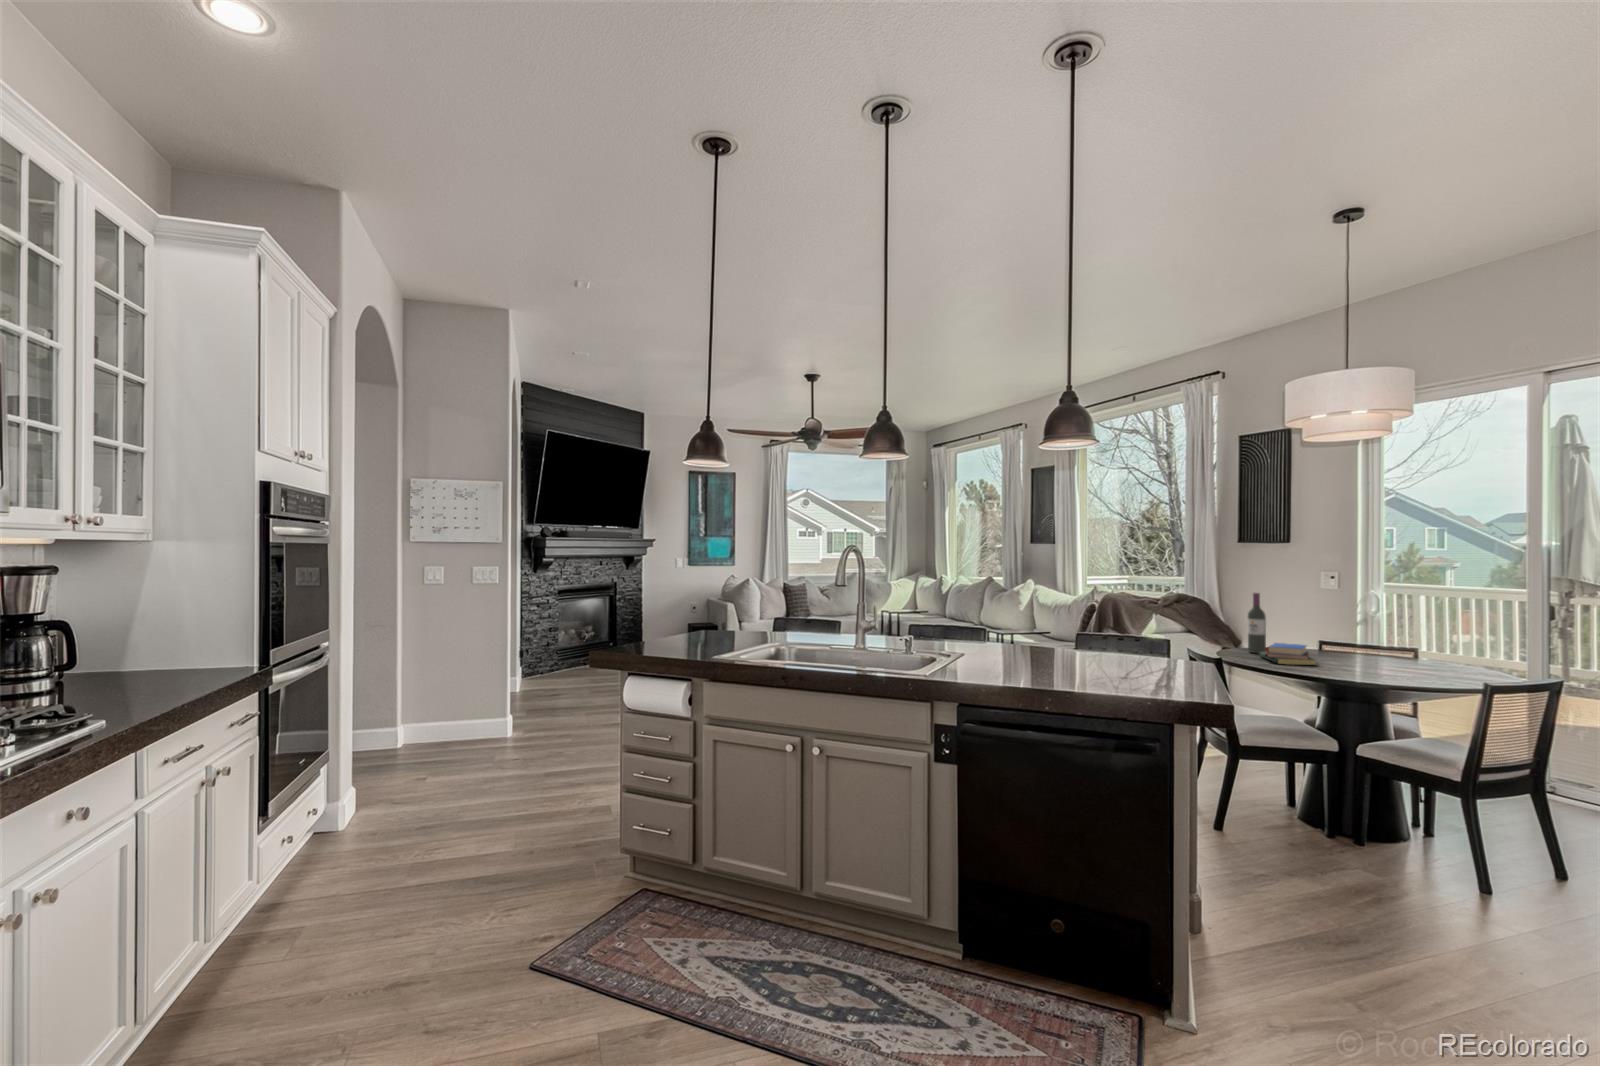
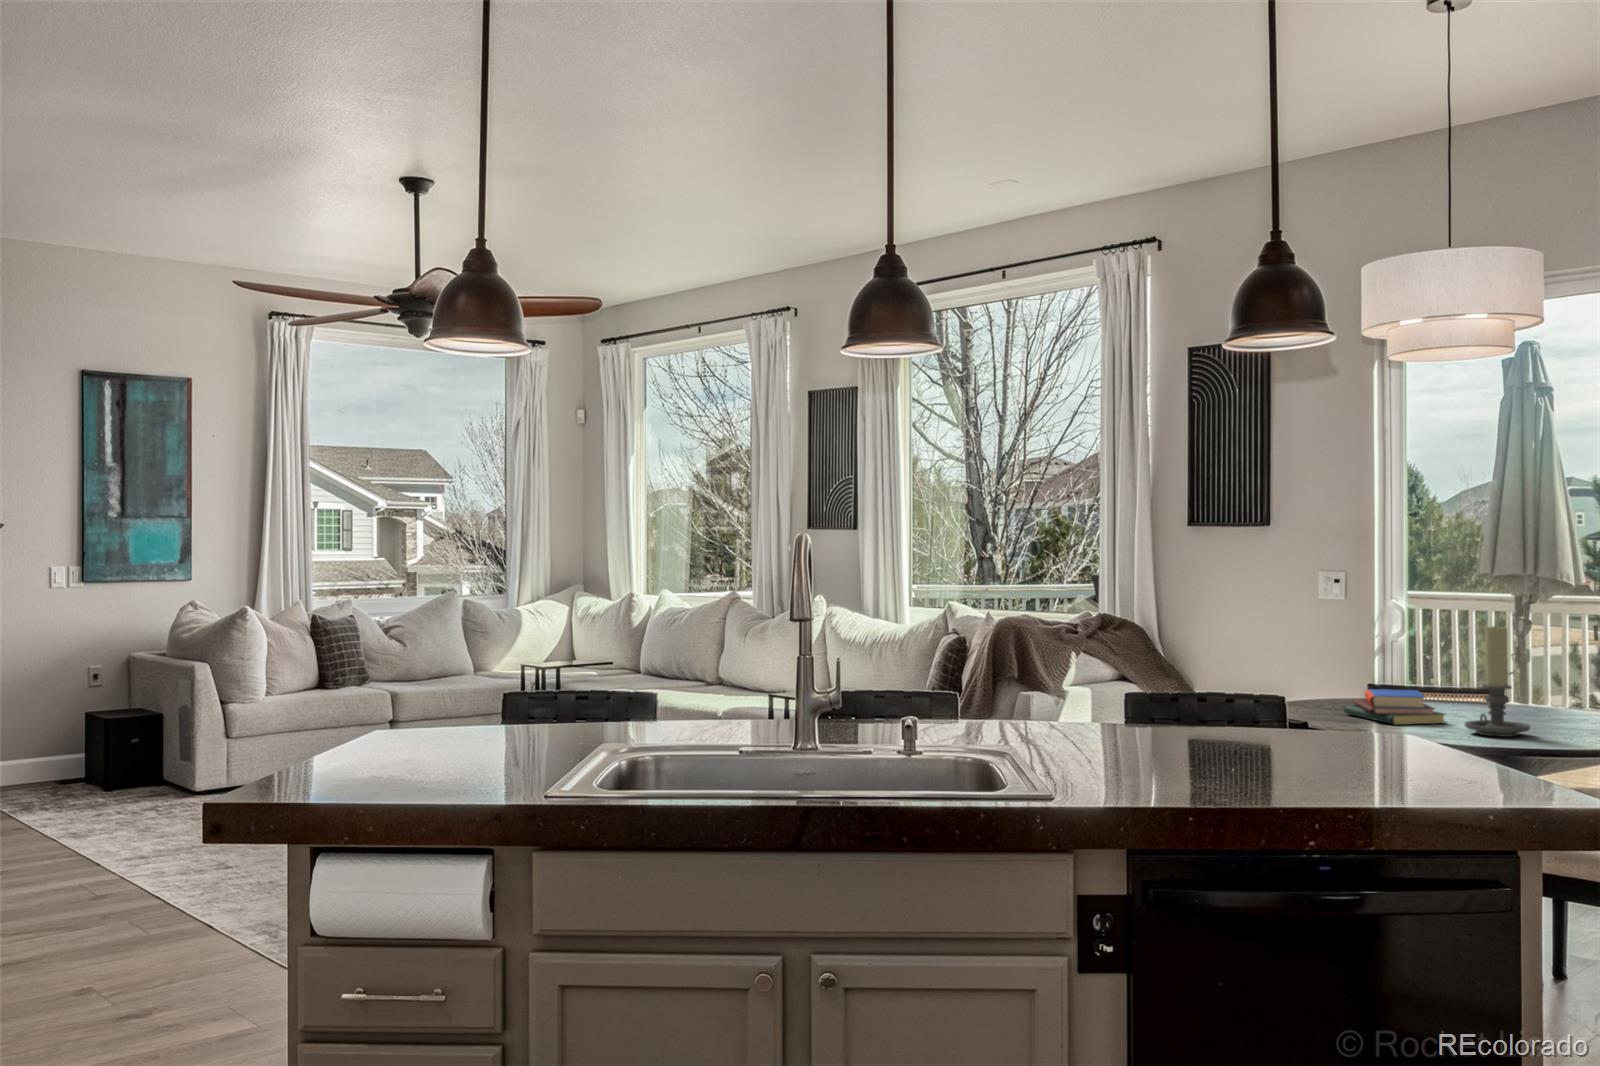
wine bottle: present [1248,593,1266,654] -> none [1312,606,1340,708]
candle holder: none [1315,607,1359,675] -> present [1465,626,1530,737]

